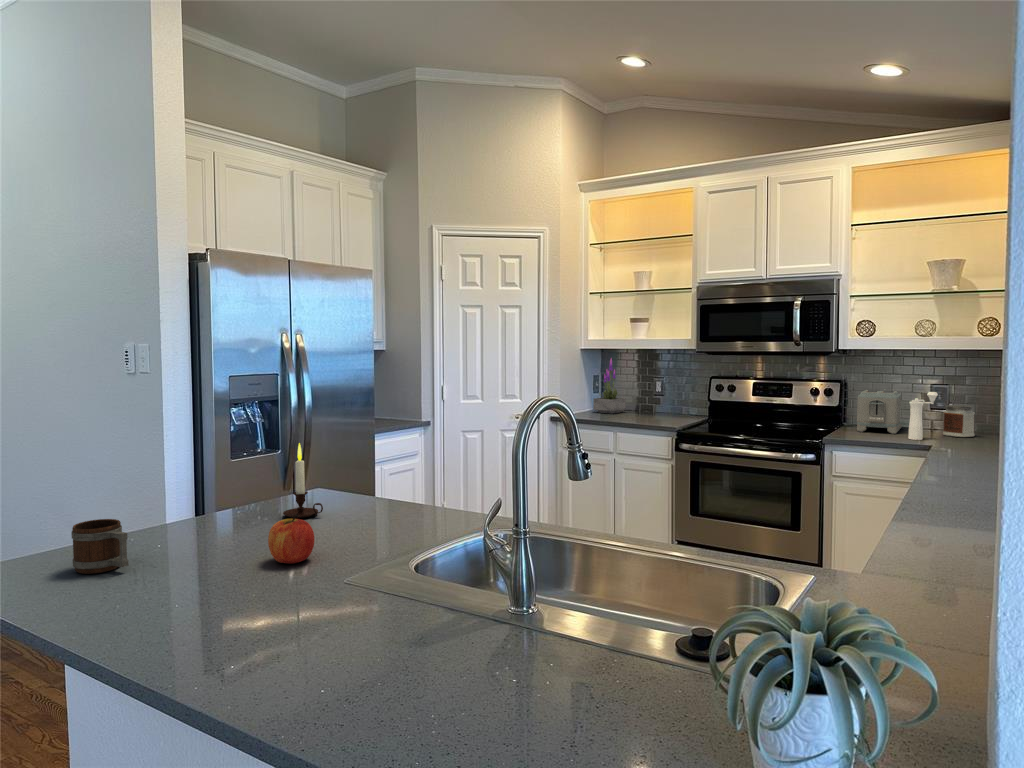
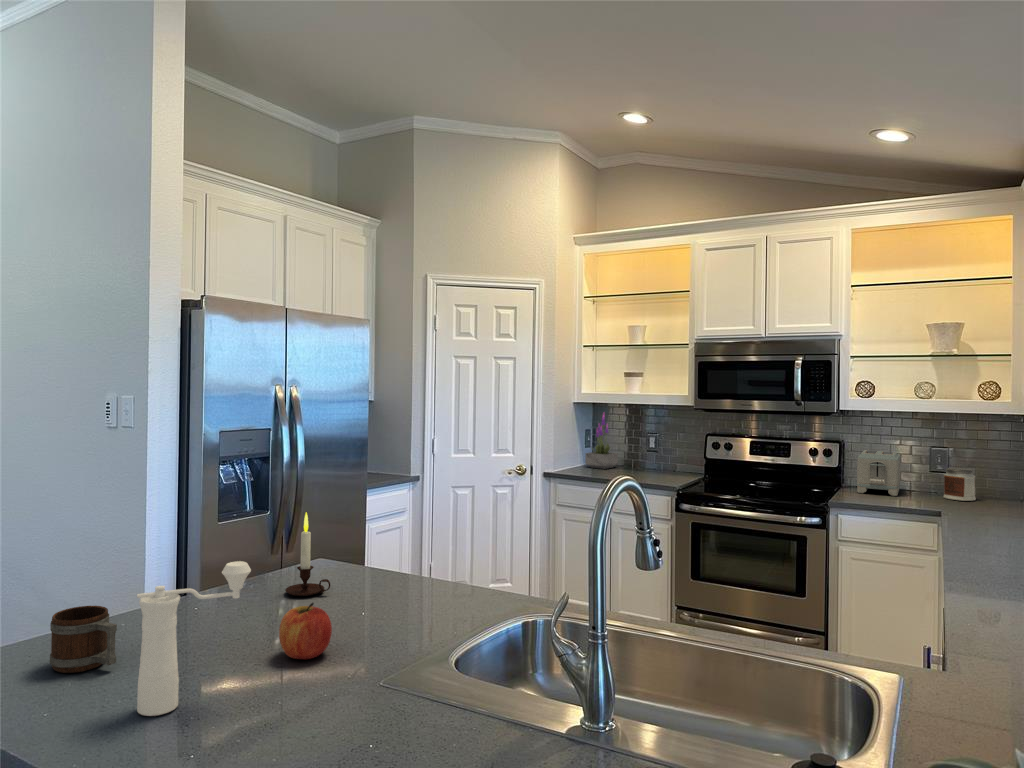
pepper mill: present [908,392,938,440] -> present [137,561,251,716]

